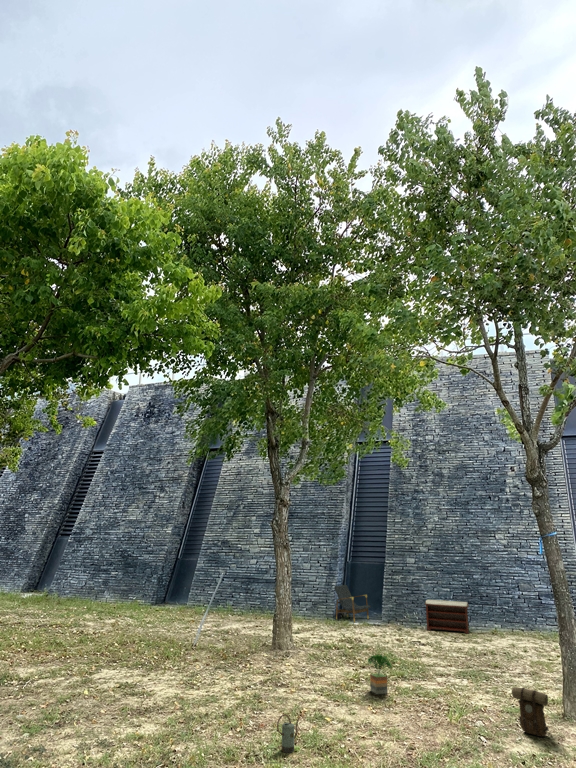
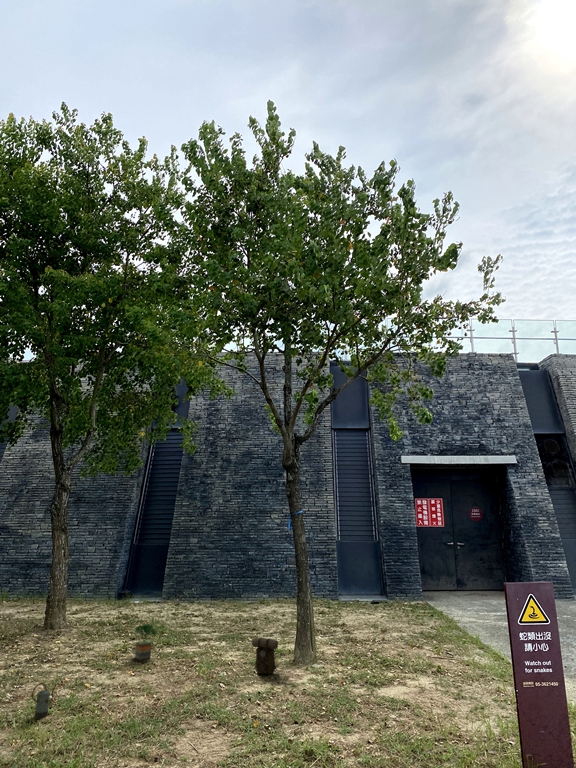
lounge chair: present [334,585,371,622] -> none [117,566,153,601]
bench: present [425,599,469,634] -> none [202,575,241,603]

